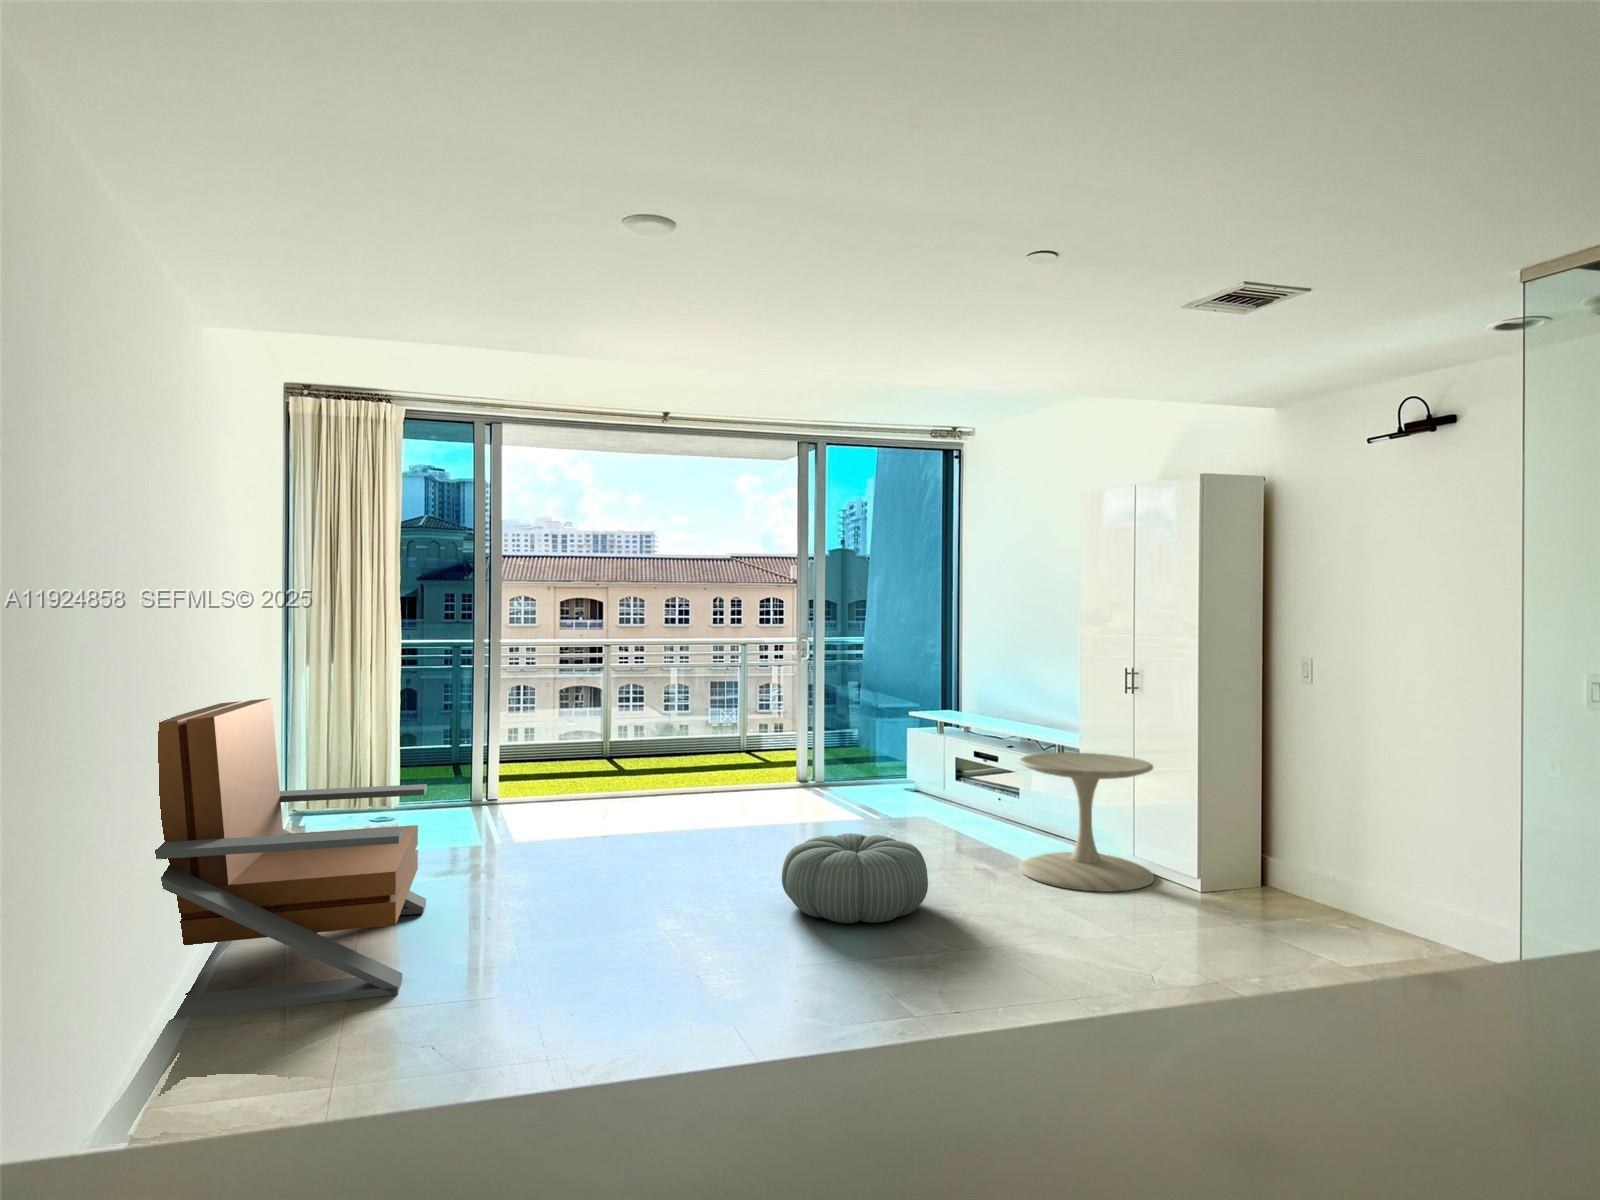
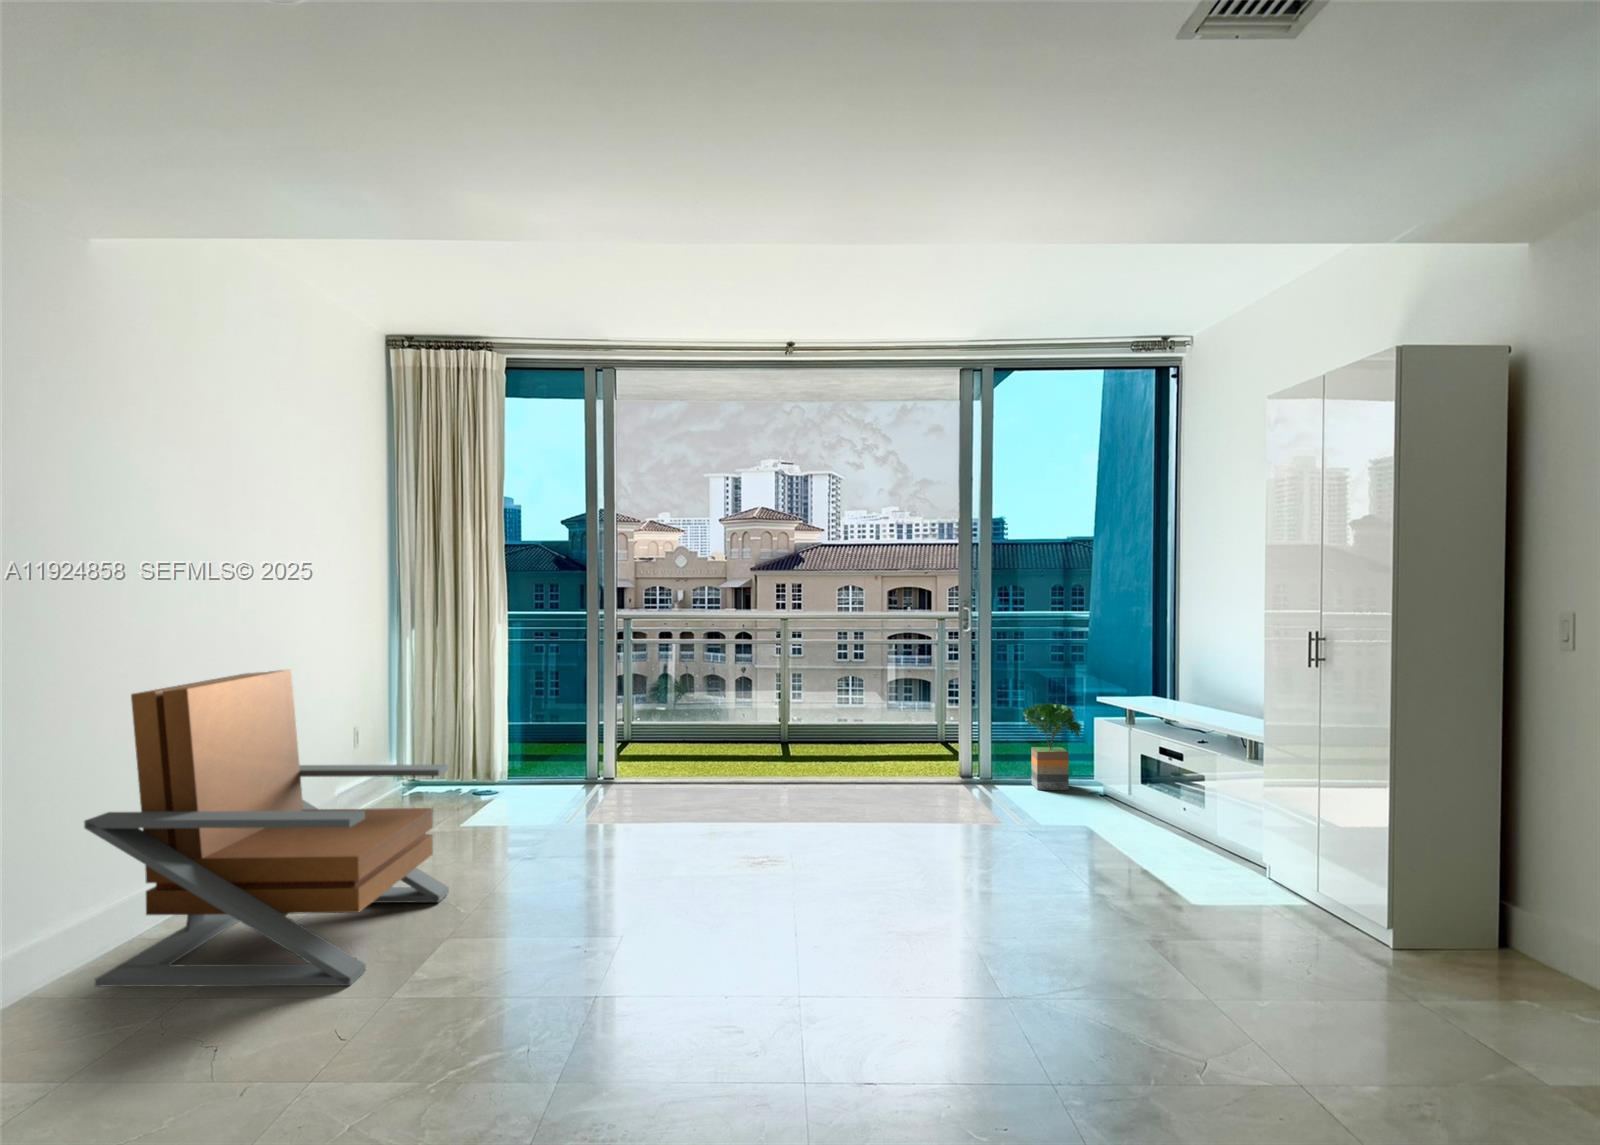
potted tree: none [850,716,900,787] -> present [1023,703,1081,790]
side table: present [1020,752,1154,892] -> none [1151,760,1333,948]
pouf: present [782,833,928,923] -> none [815,847,993,958]

